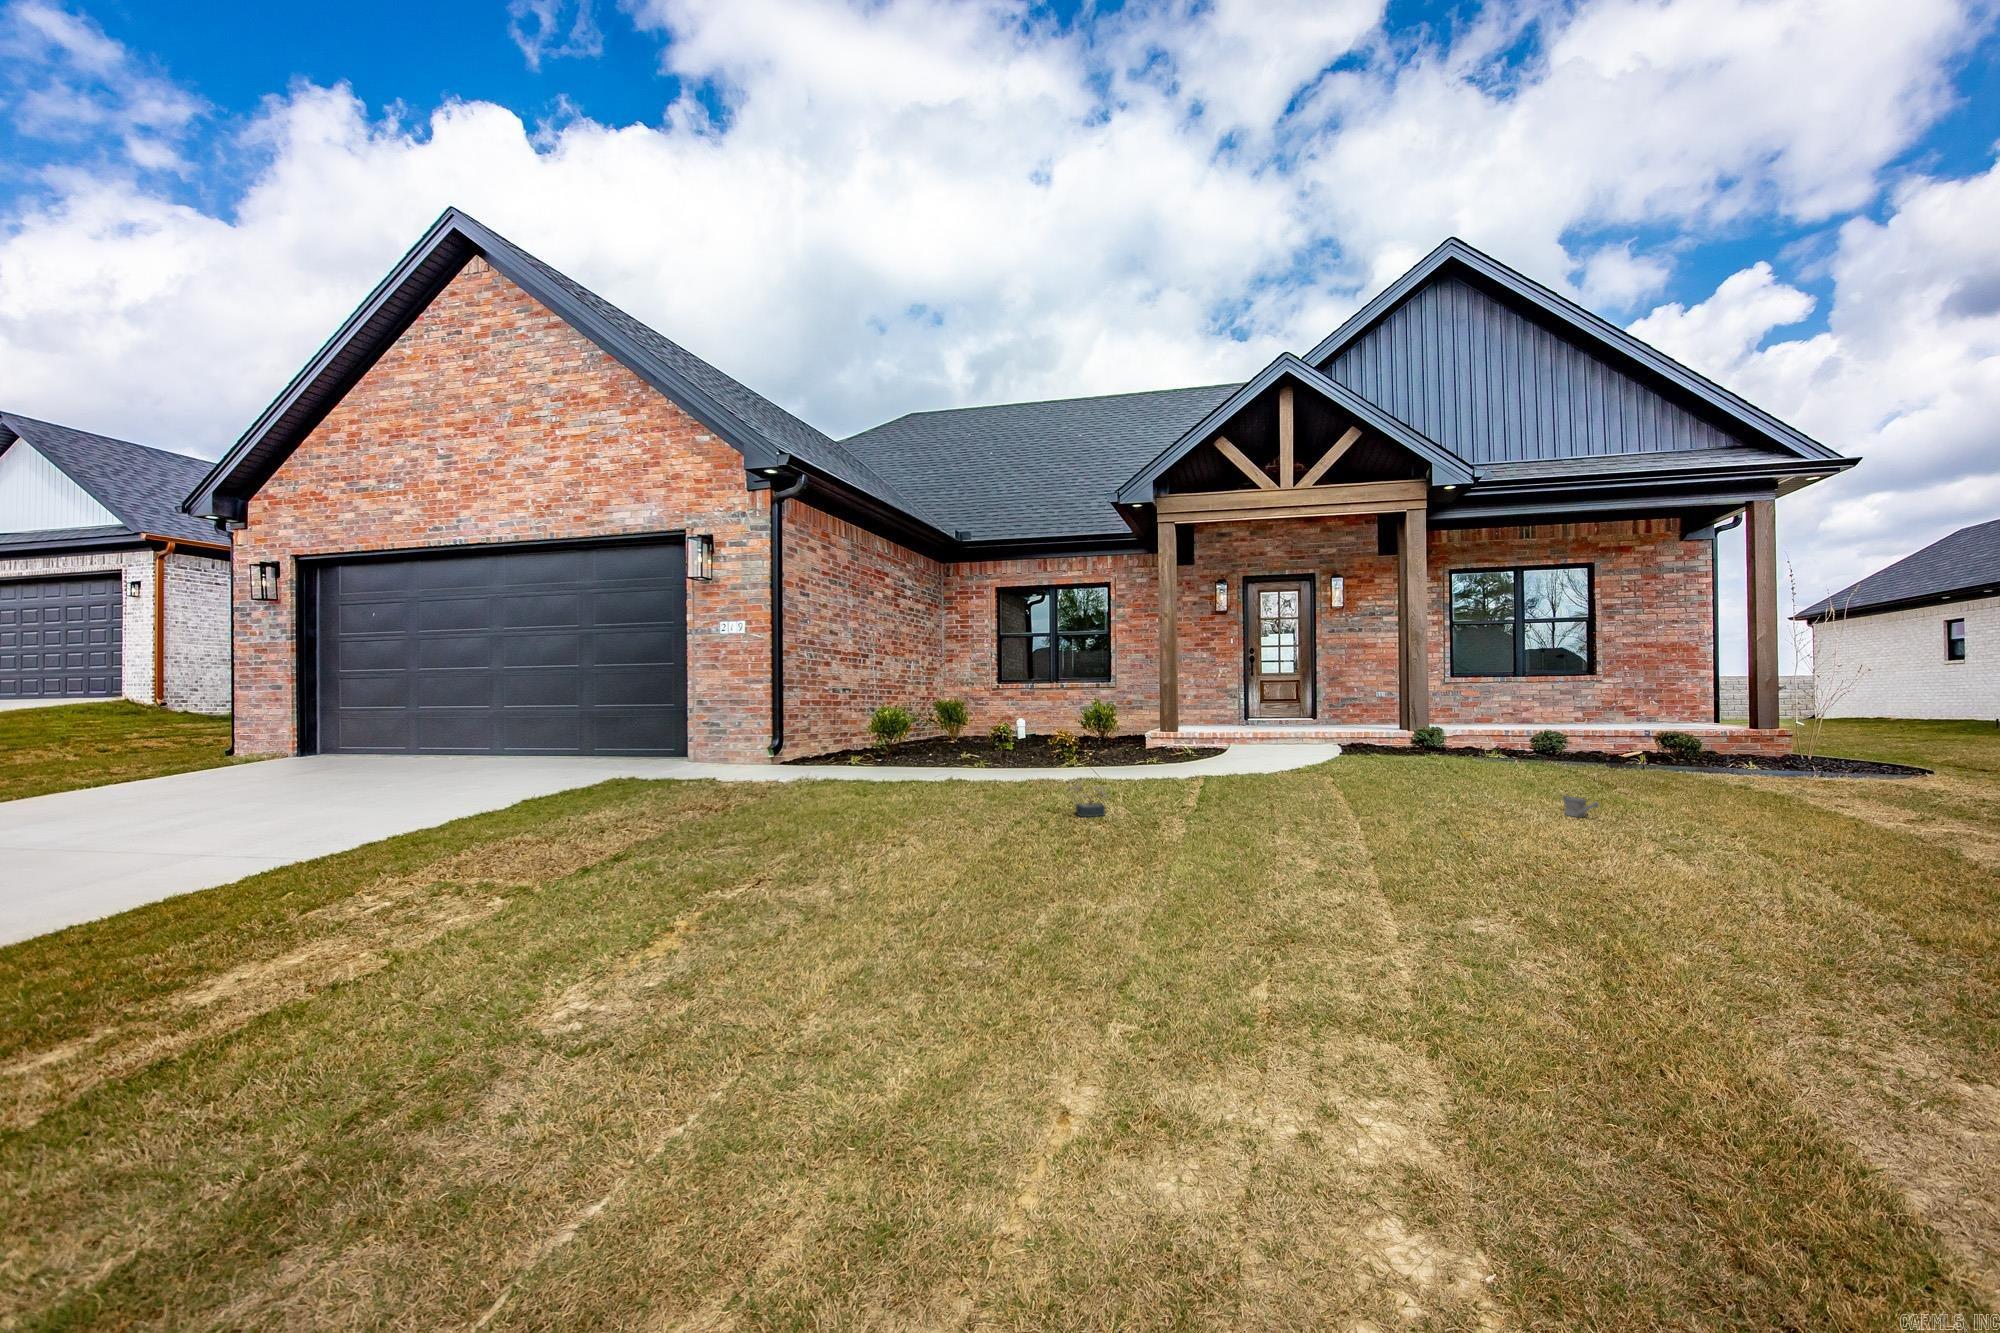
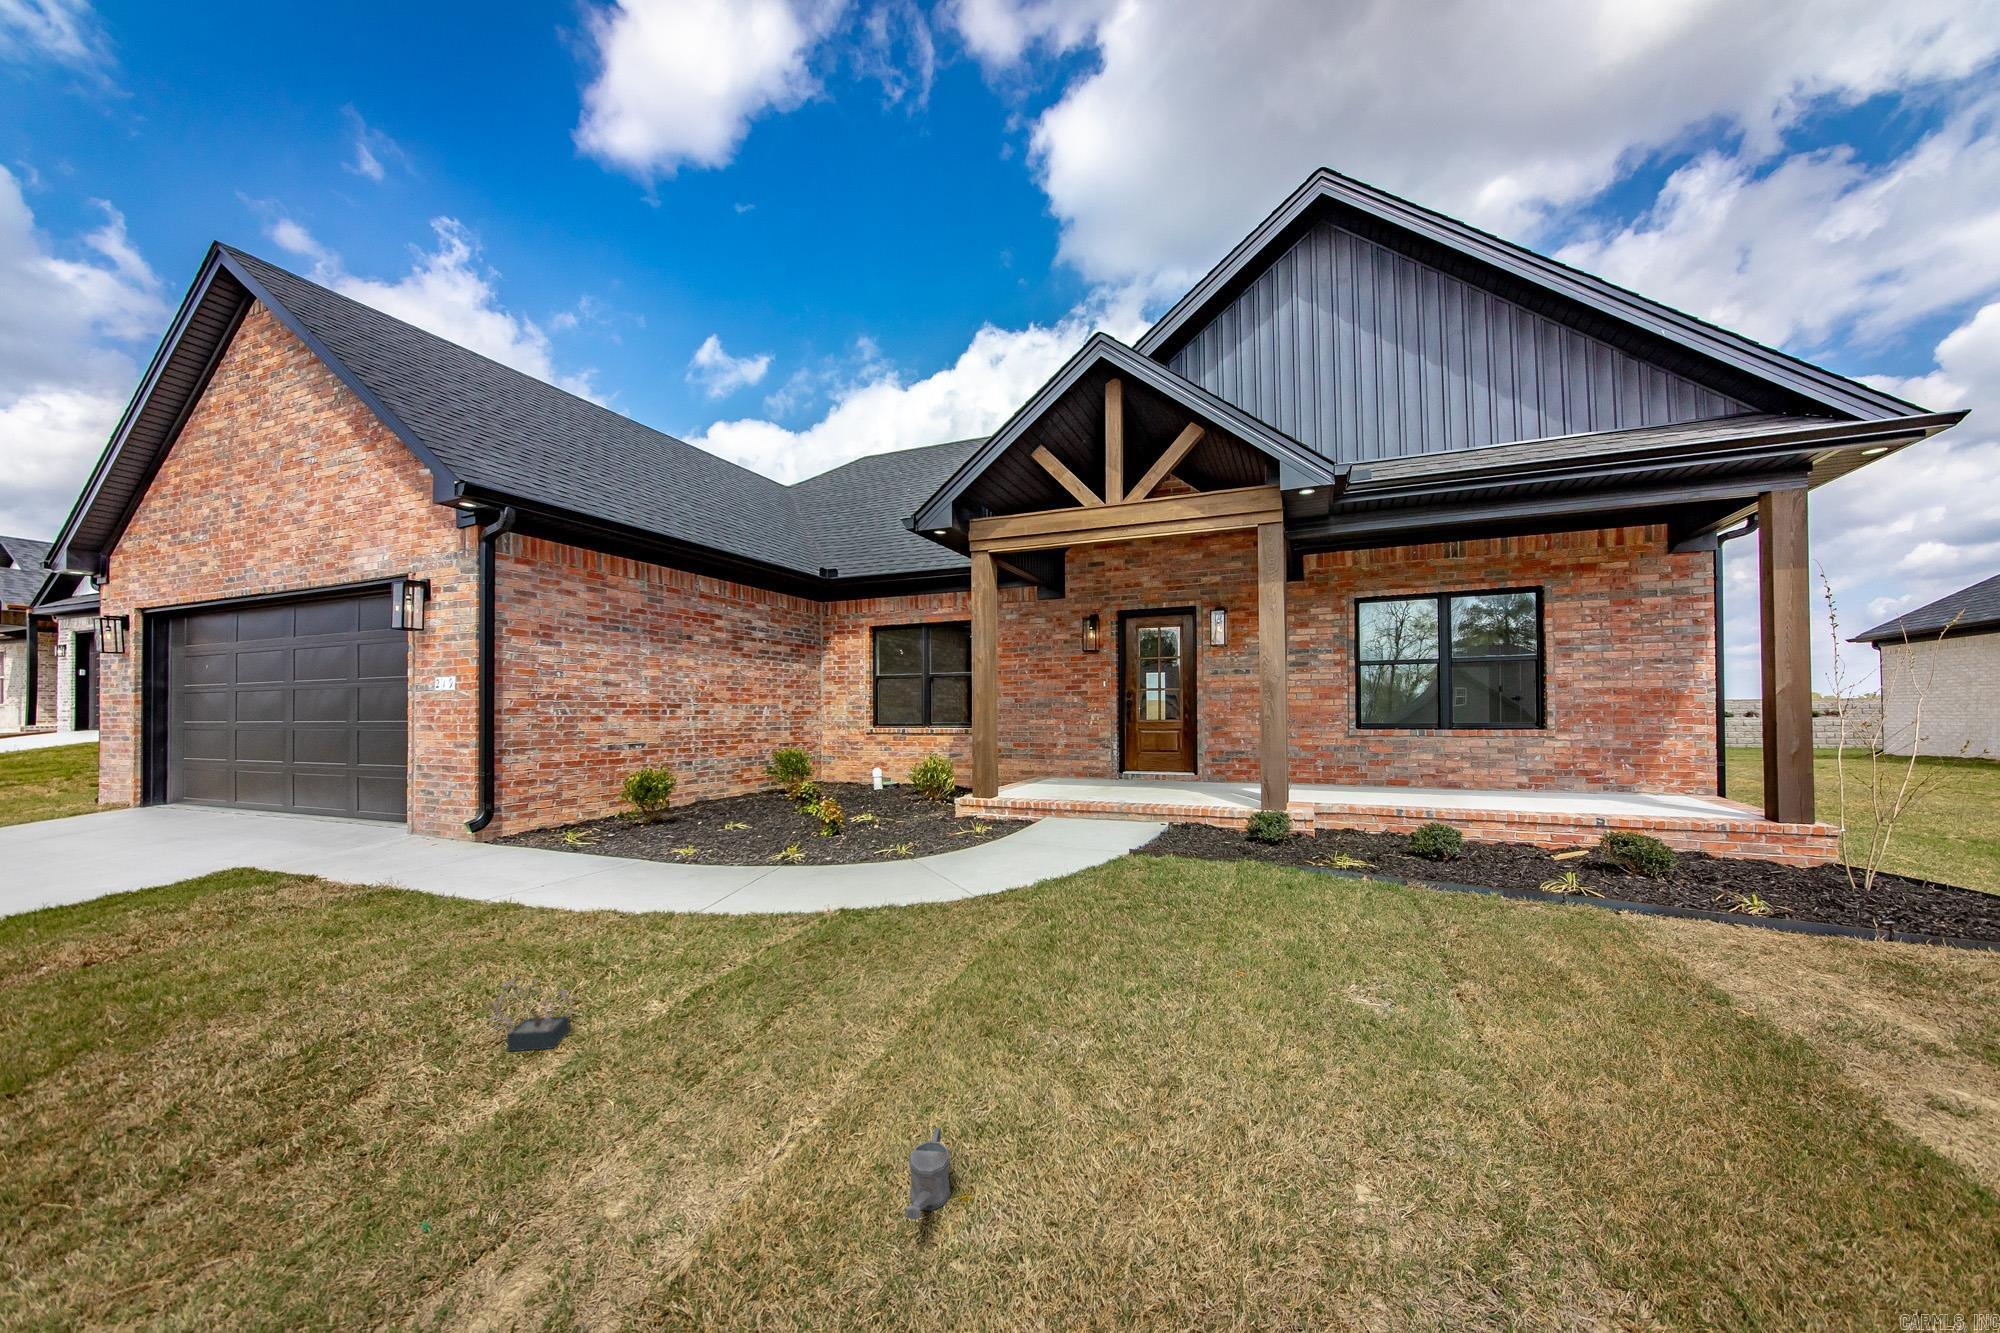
watering can: present [1563,795,1599,817] -> present [906,1127,950,1219]

